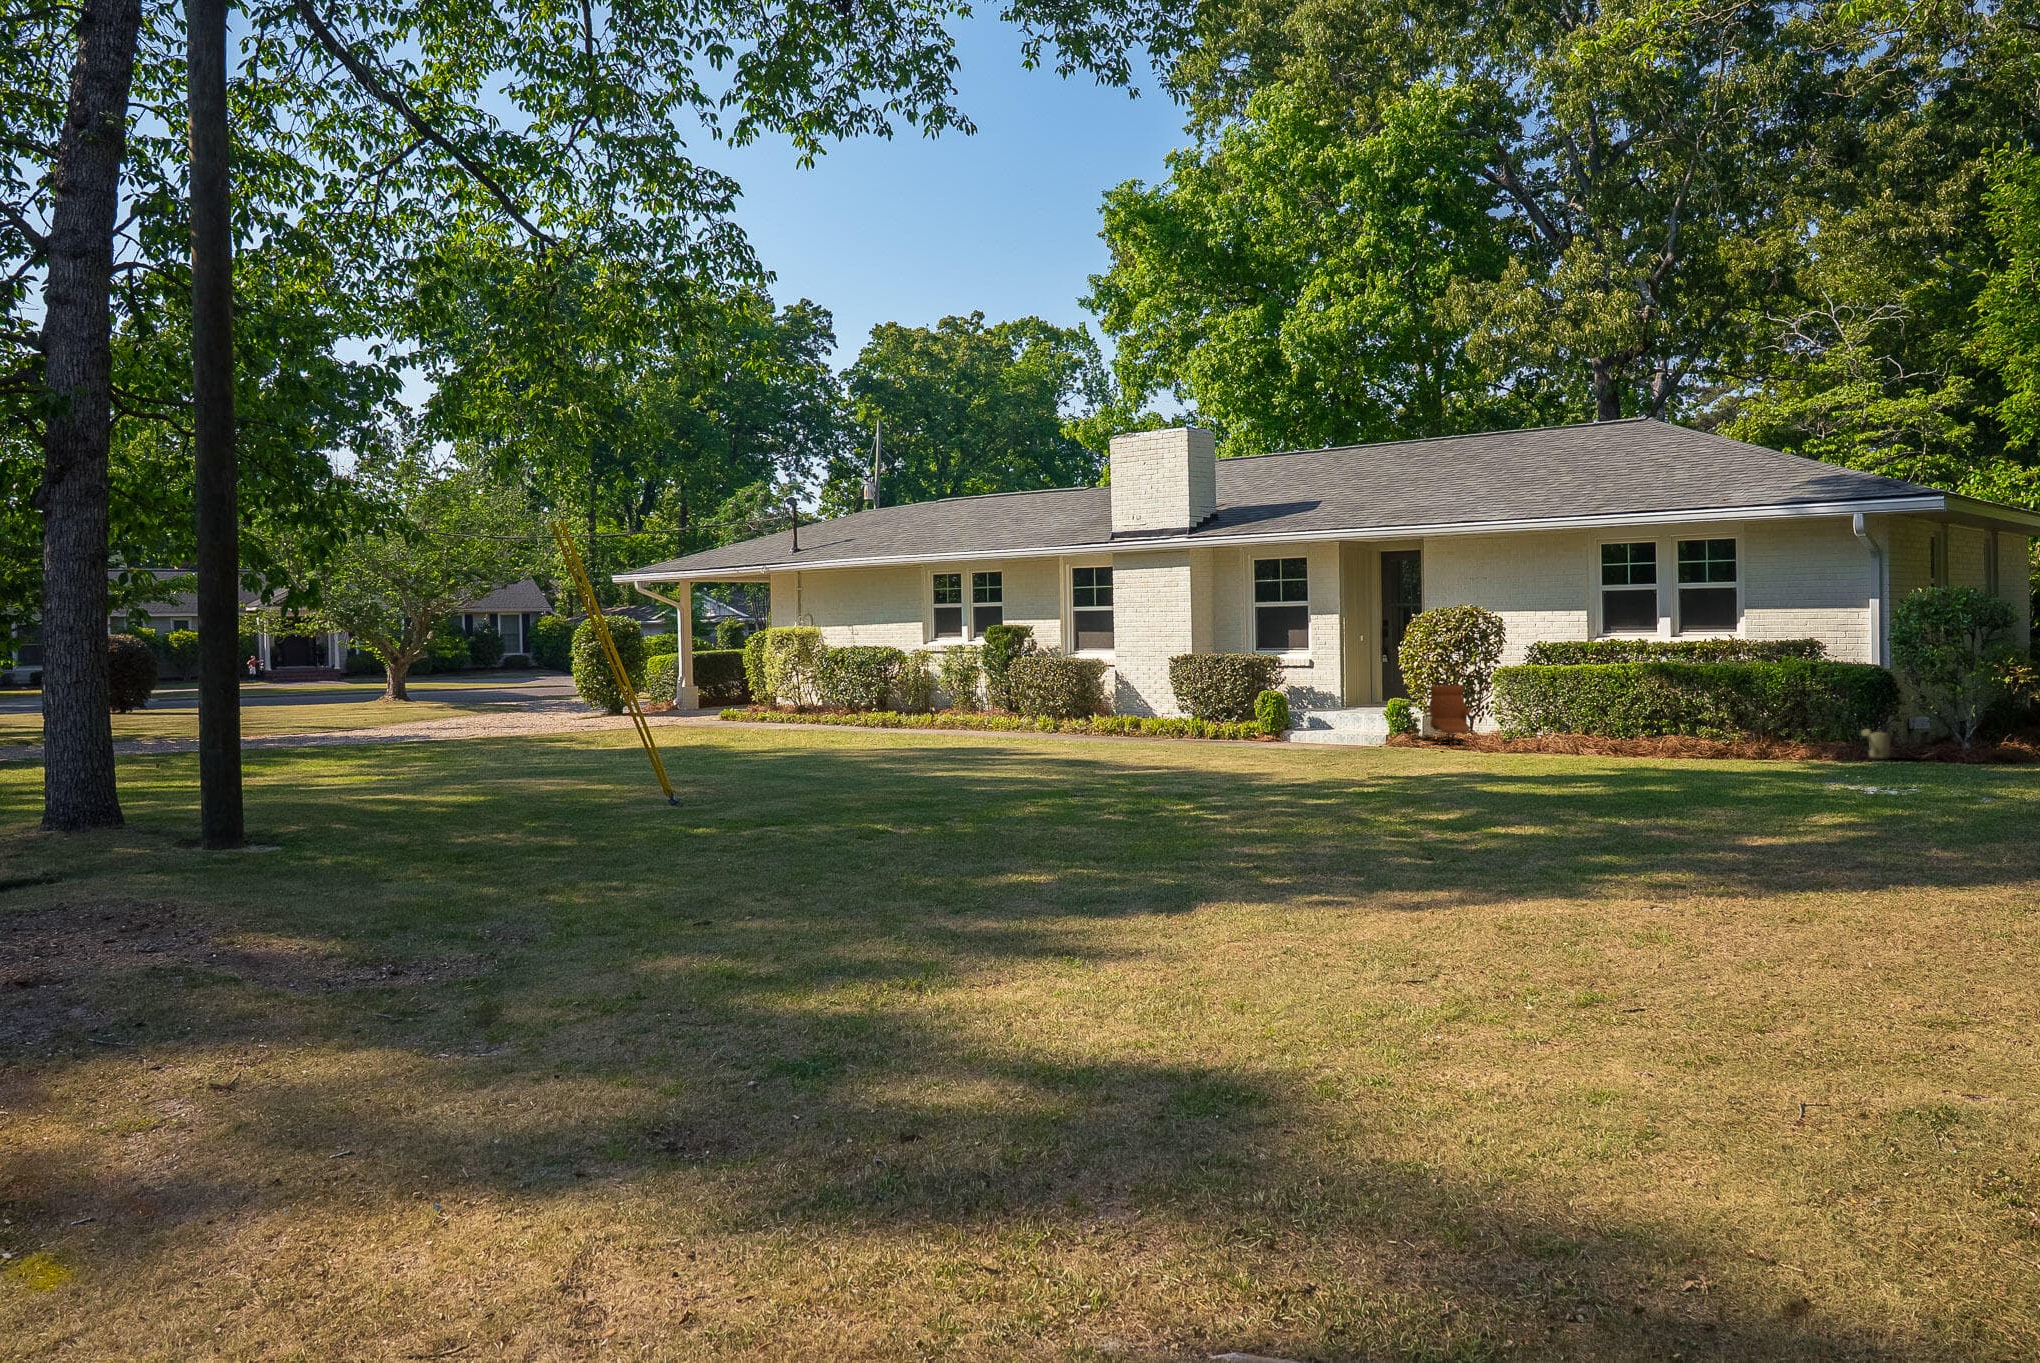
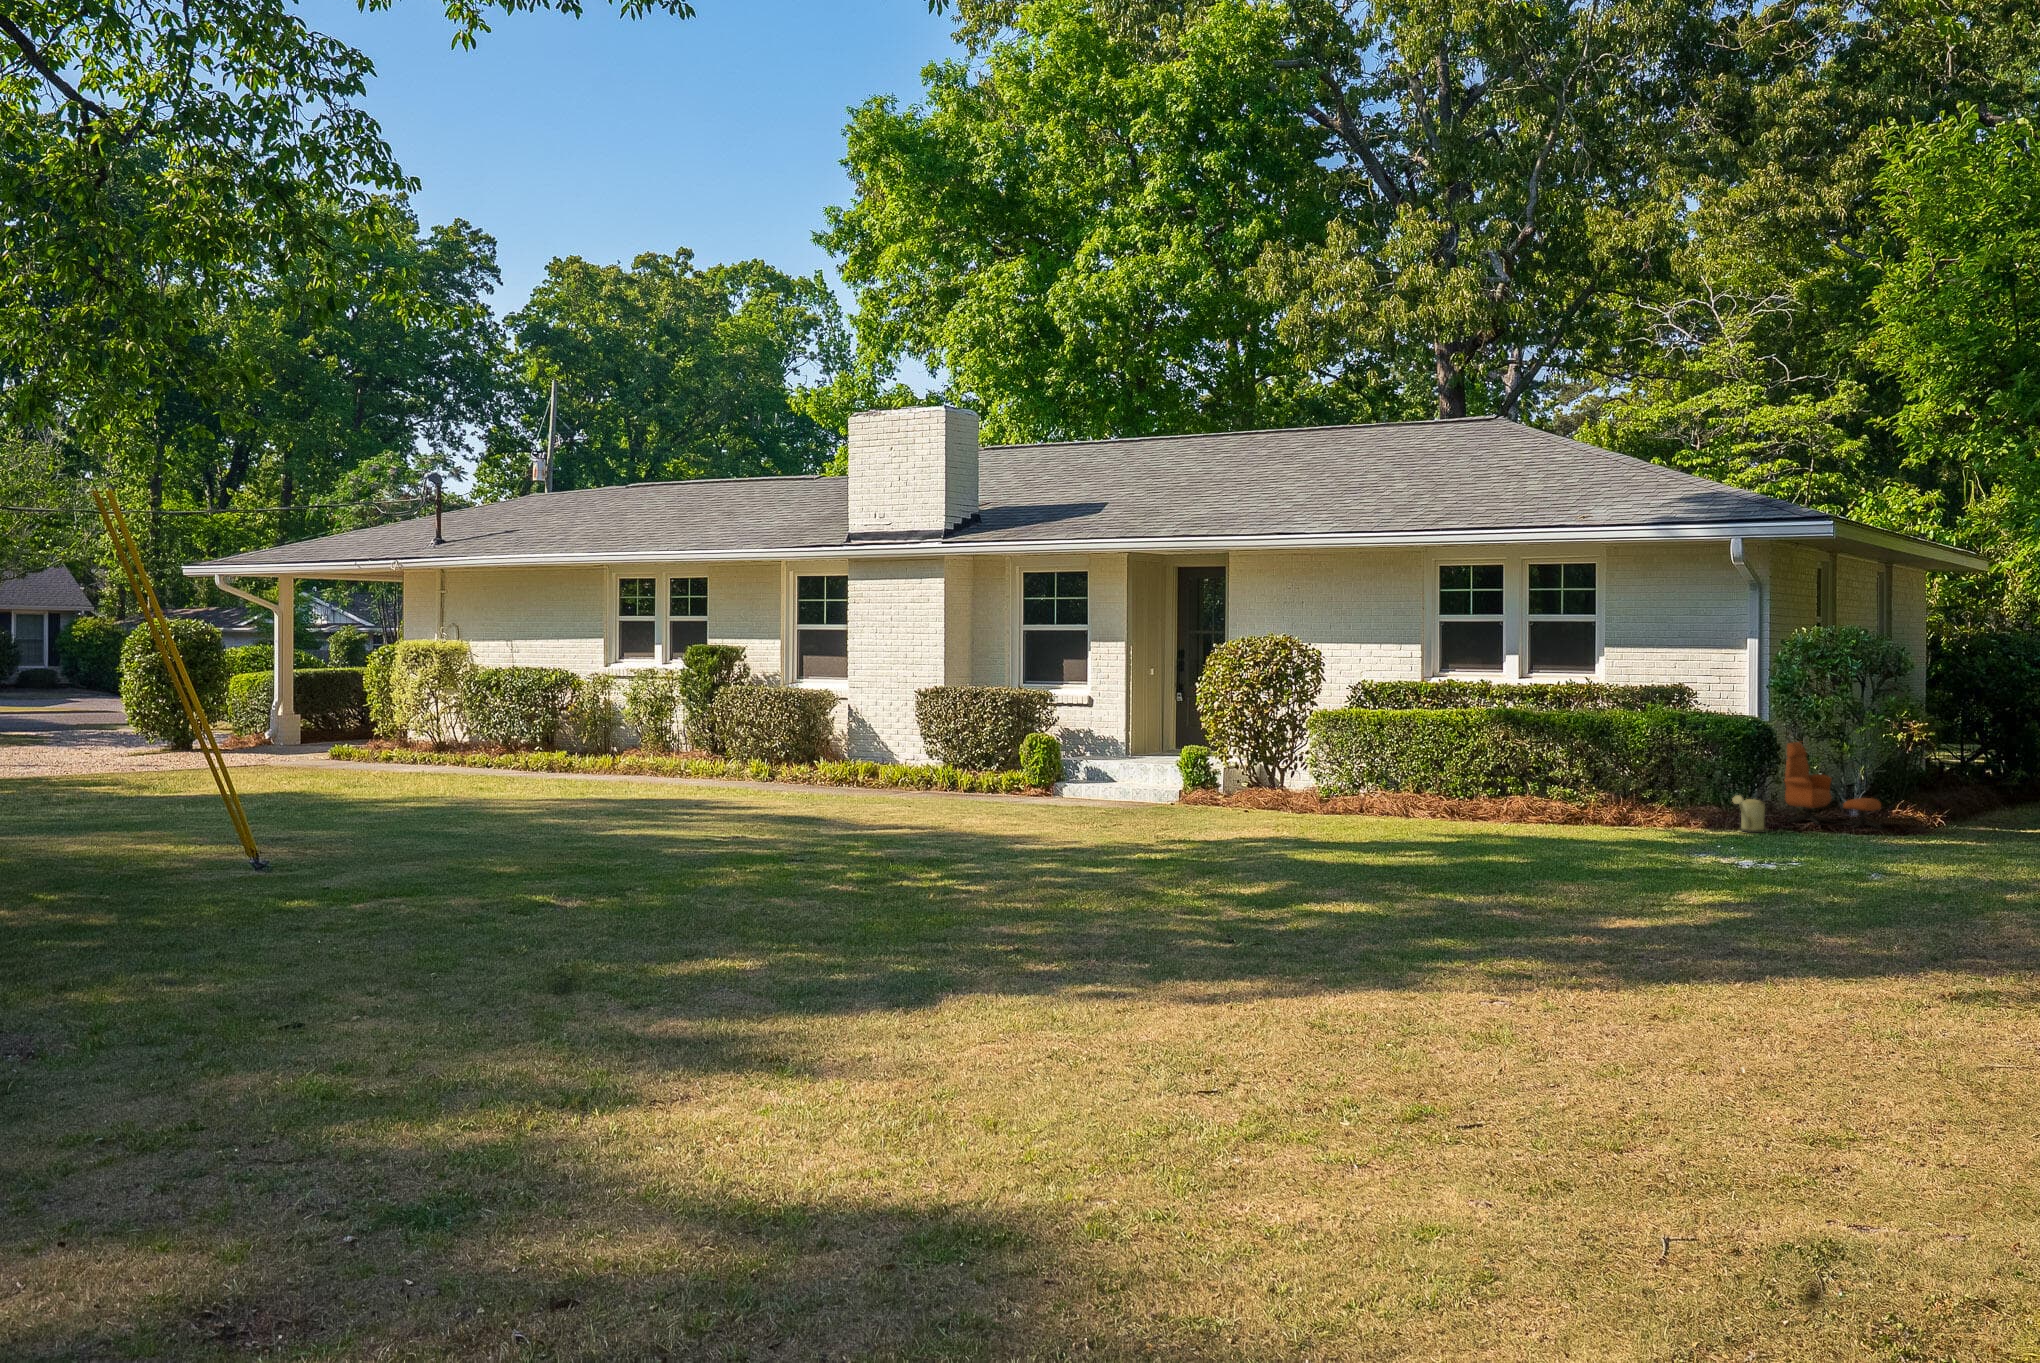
lounge chair: present [1424,685,1473,745] -> present [1784,742,1882,828]

